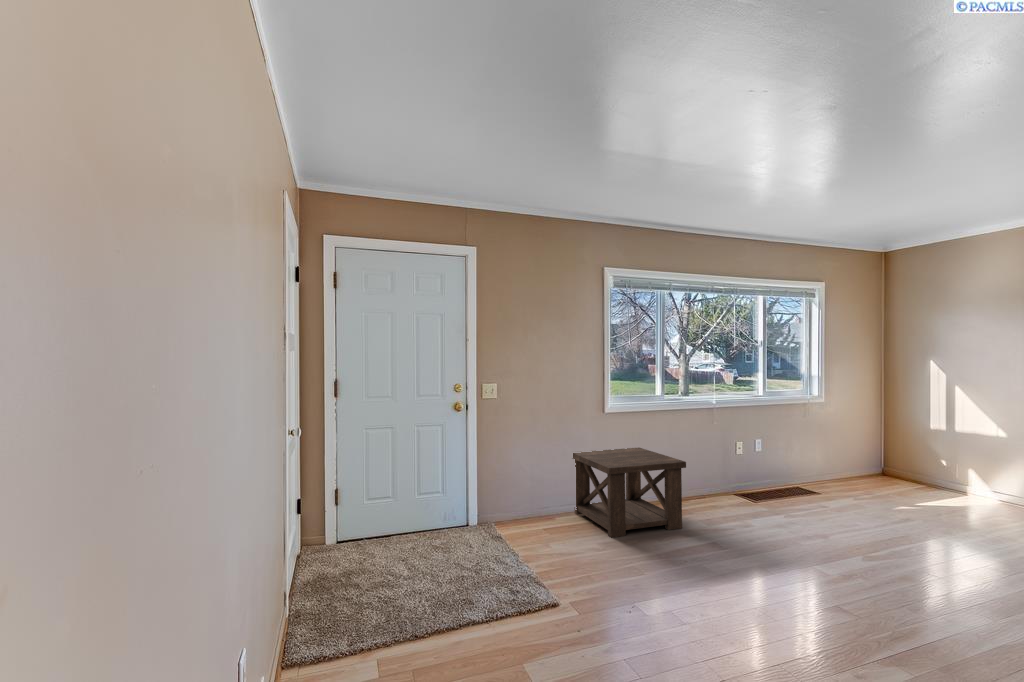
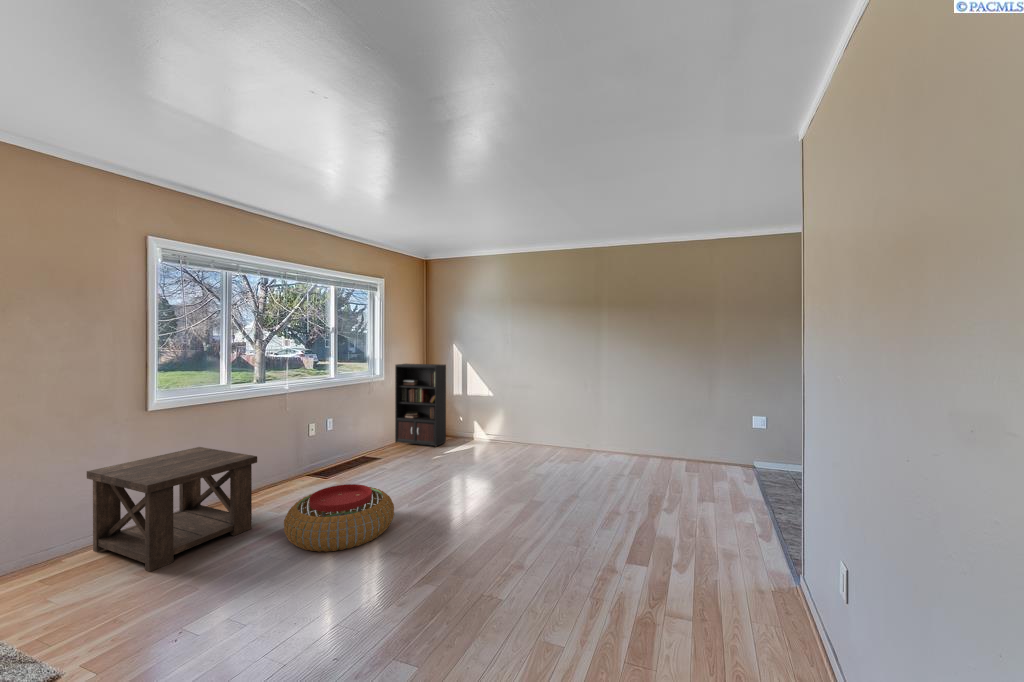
bookcase: none [837,383,952,497] -> present [395,364,446,447]
pouf: none [711,506,829,571] -> present [284,484,394,552]

